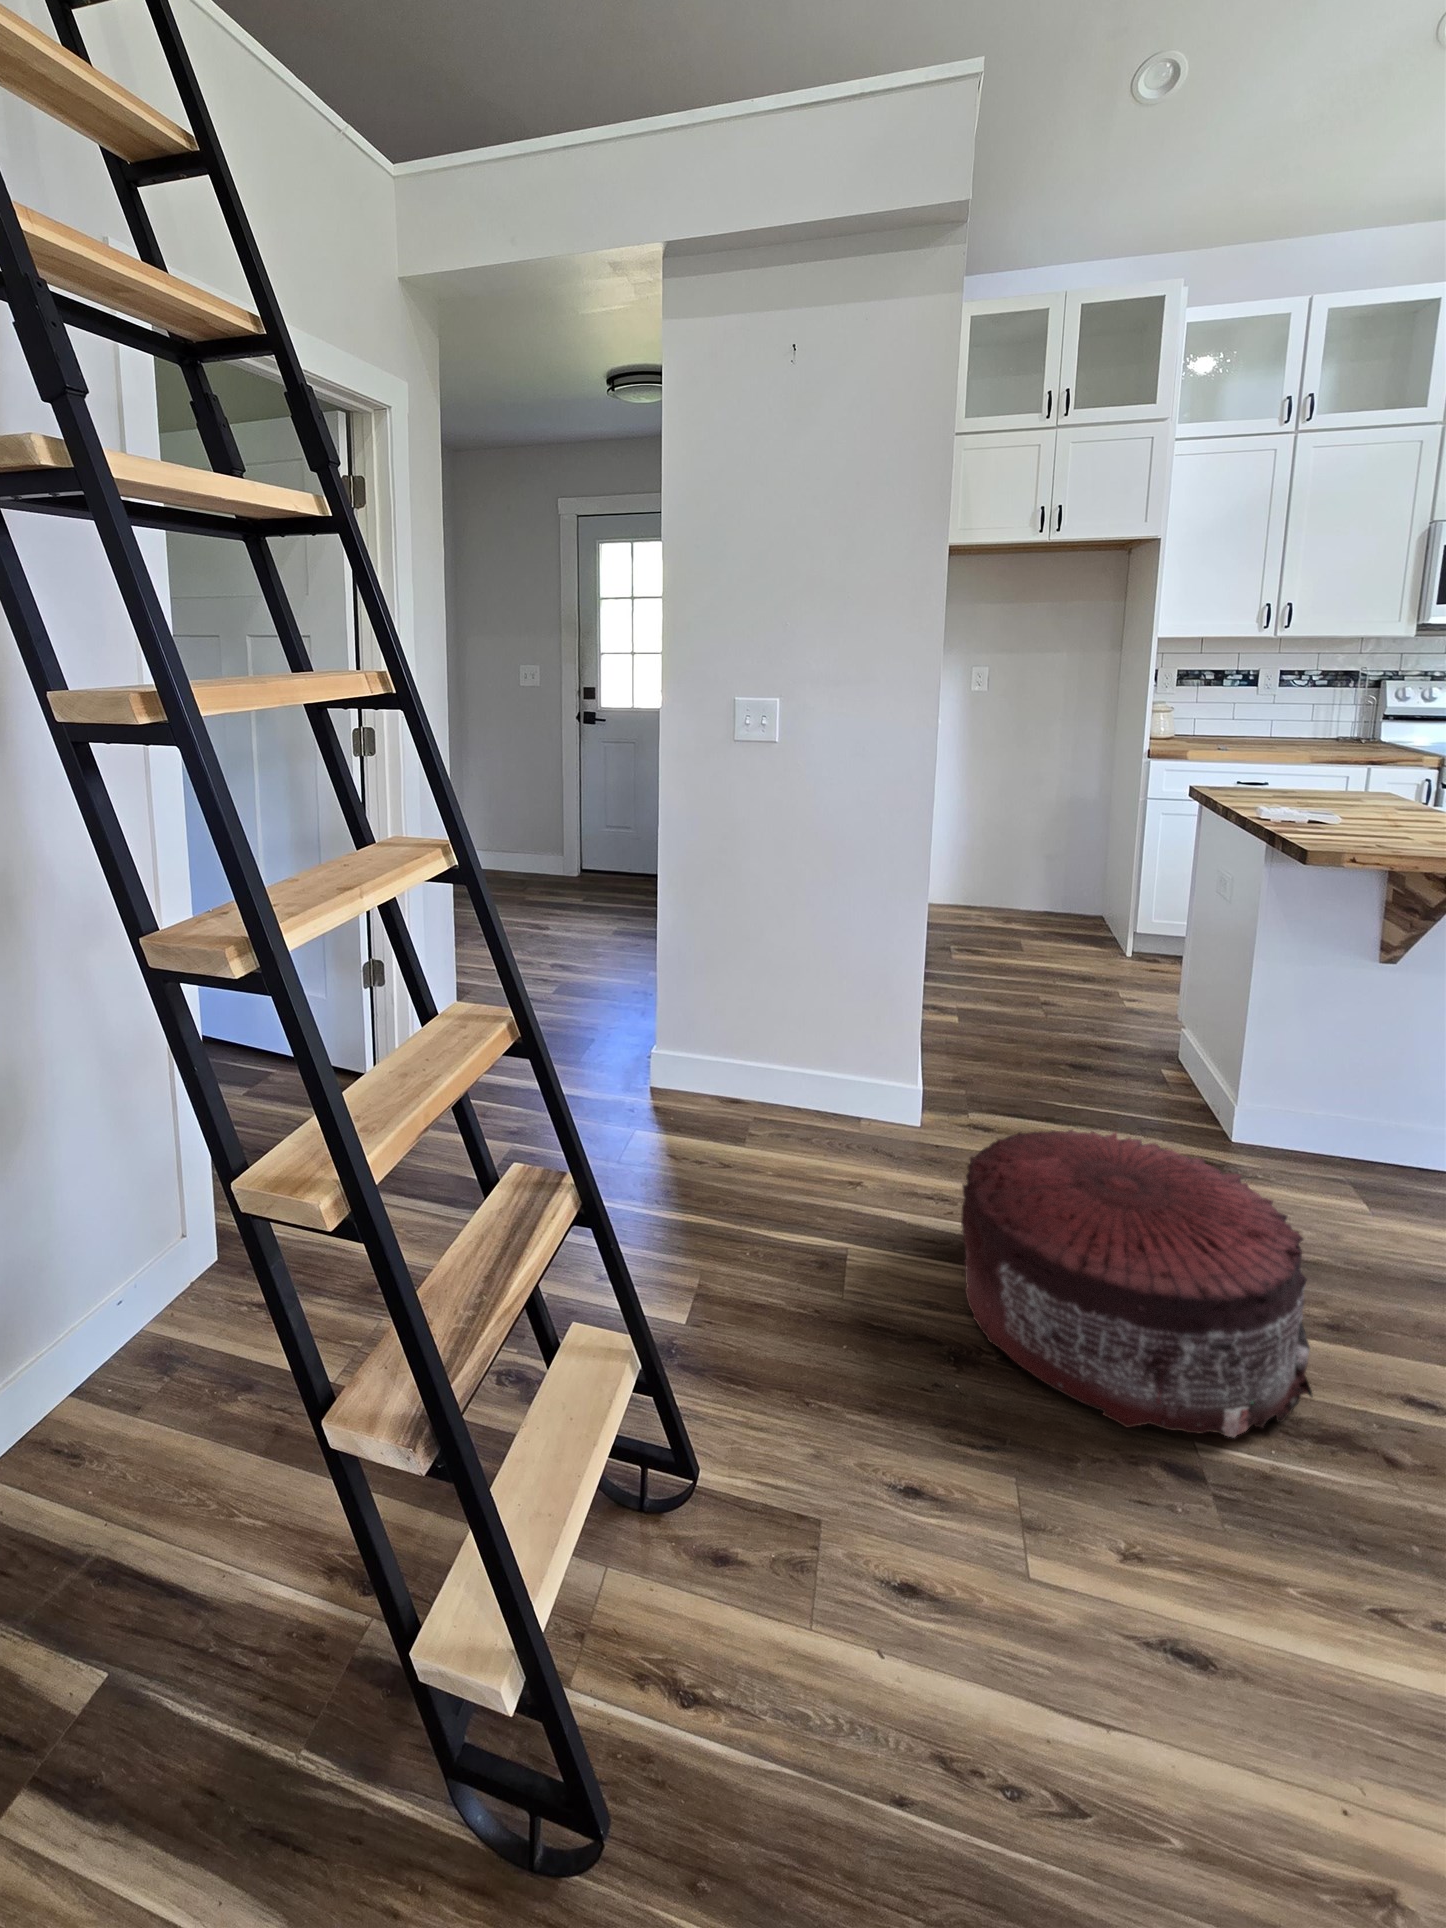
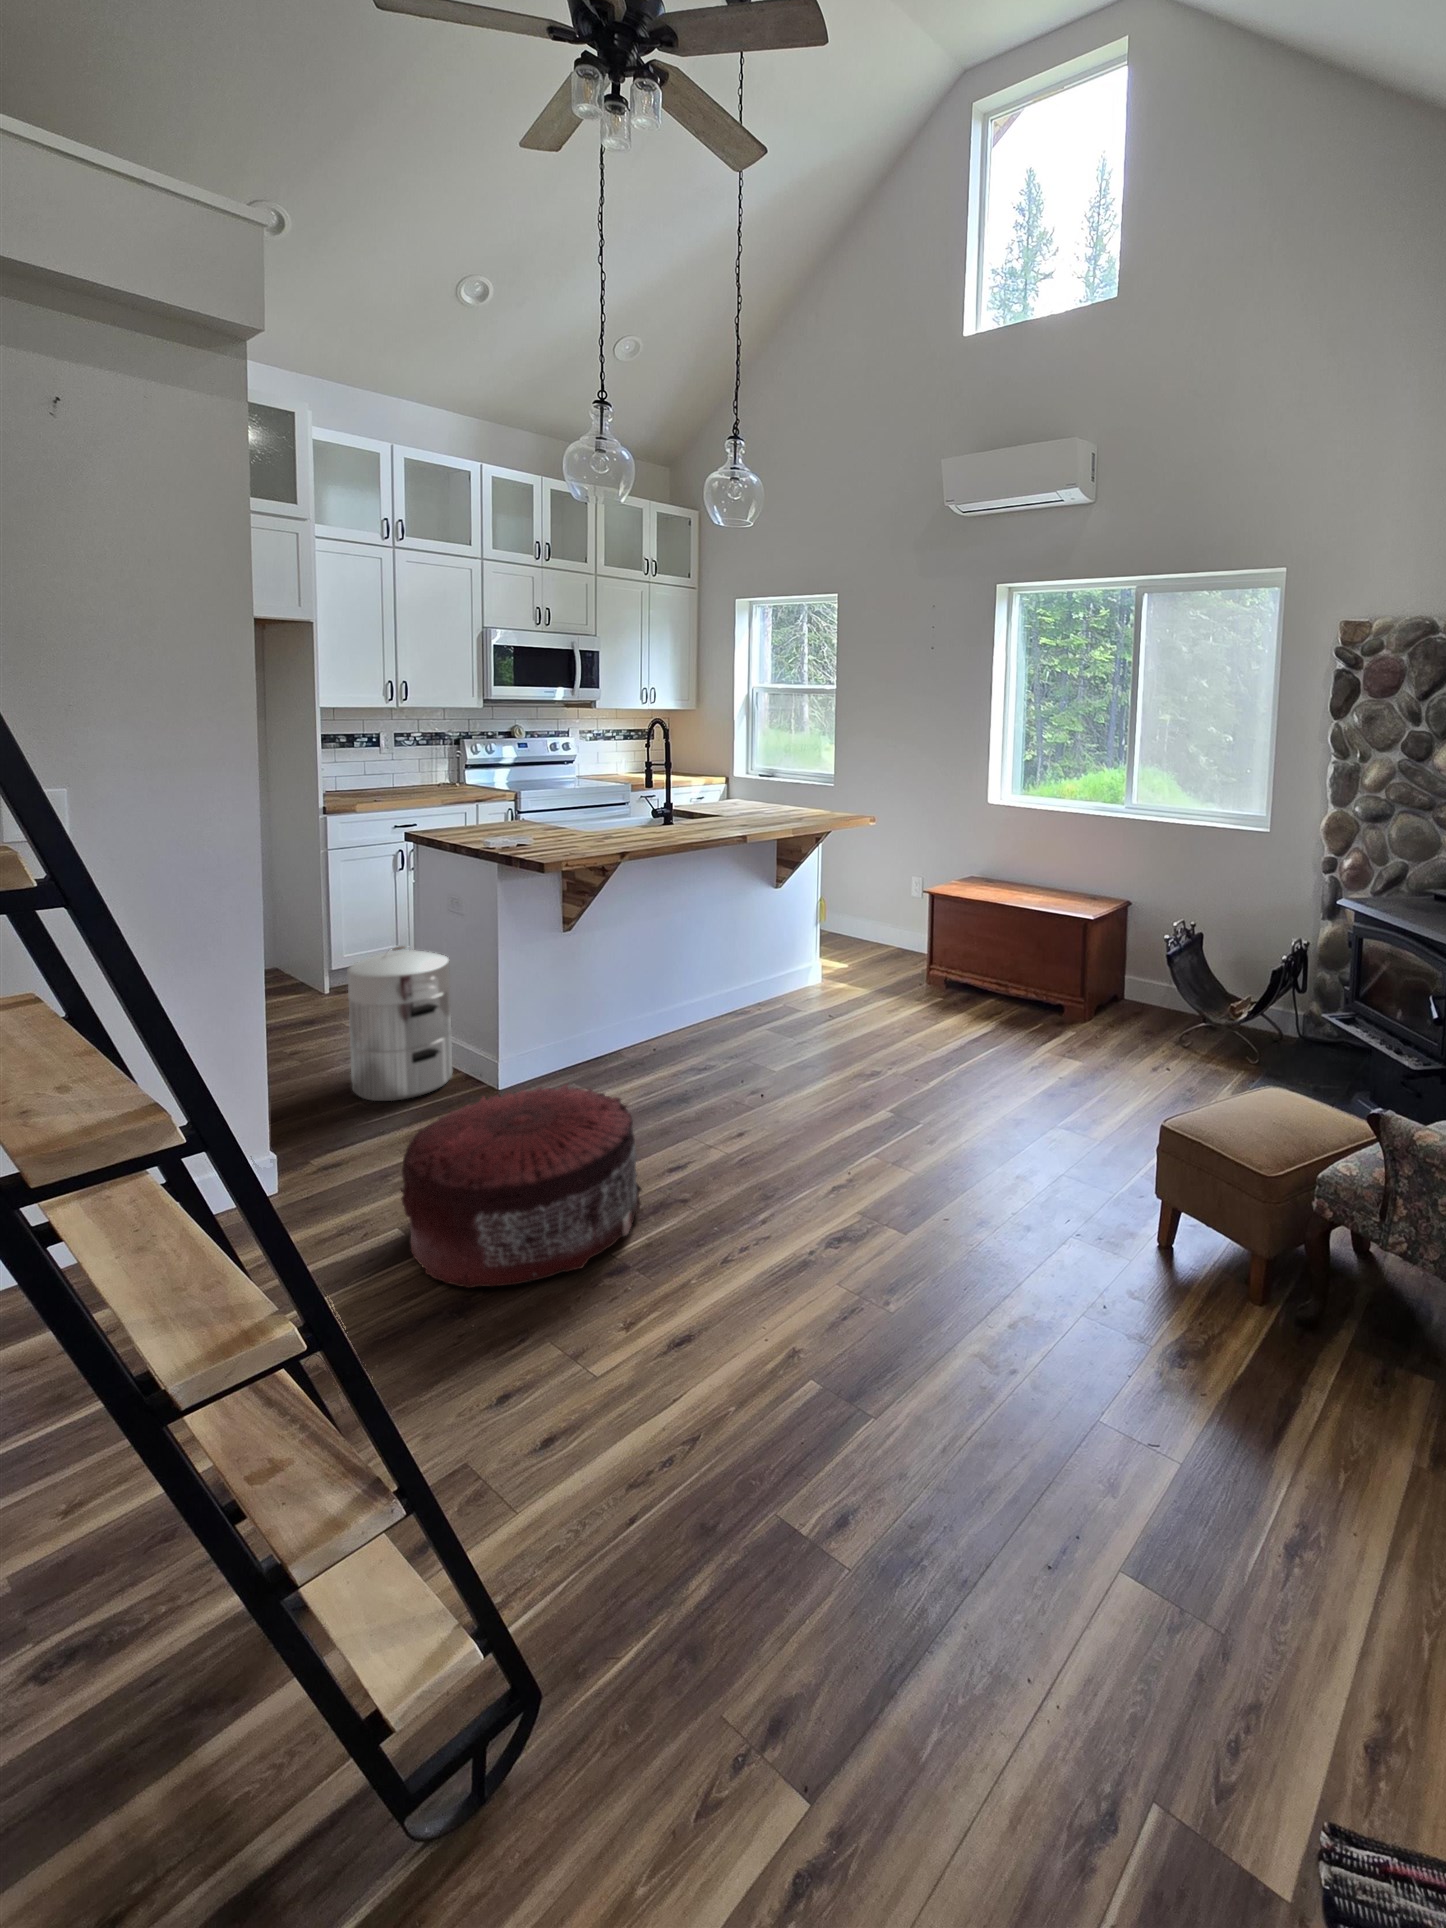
waste bin: none [1067,921,1202,1103] -> present [347,947,452,1101]

